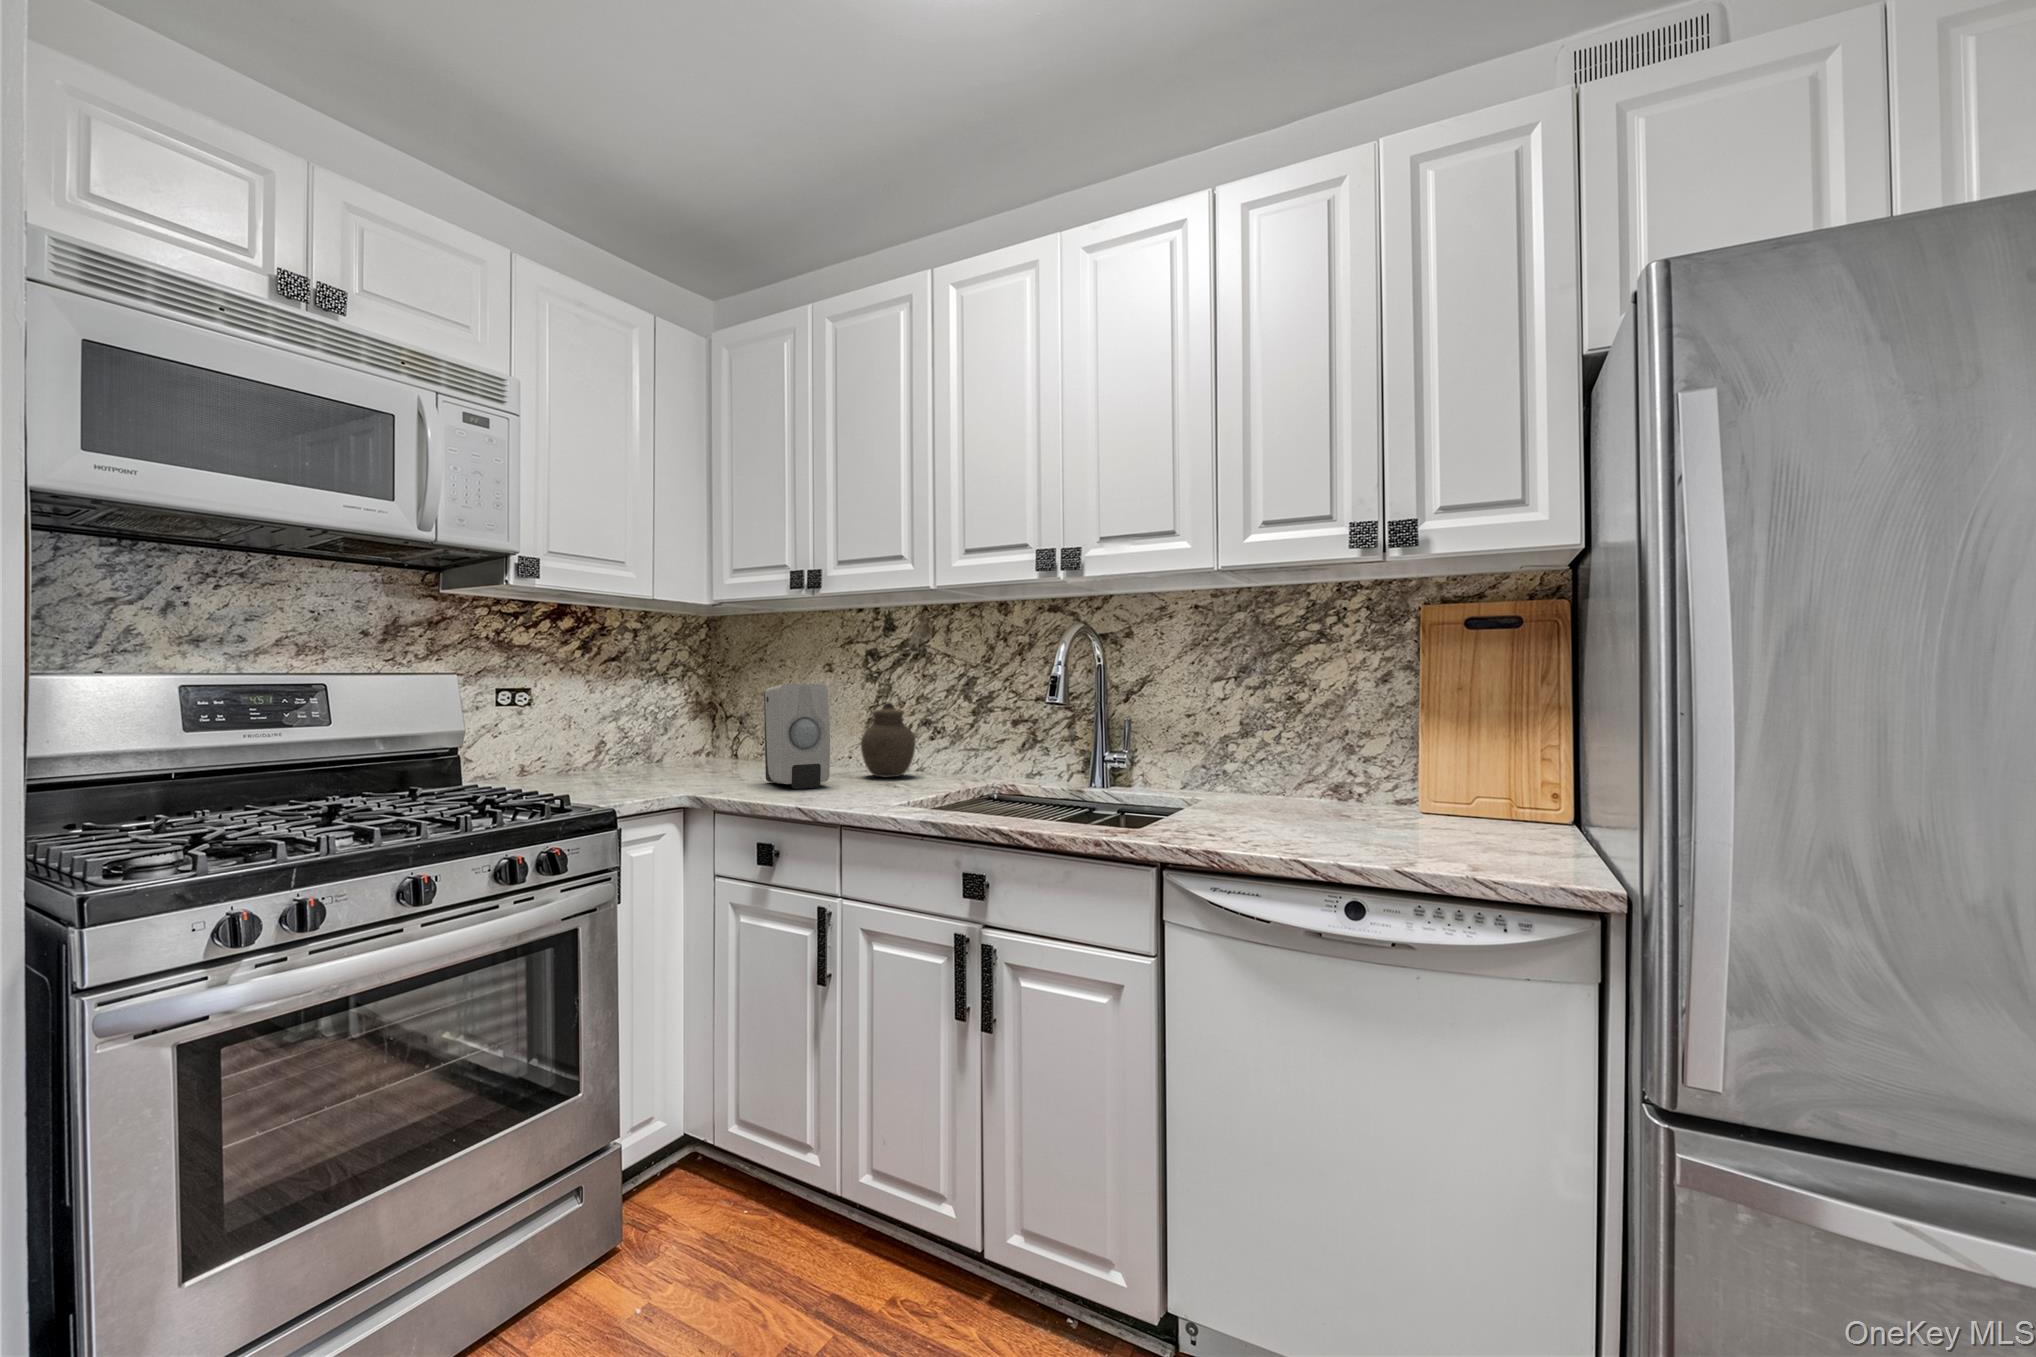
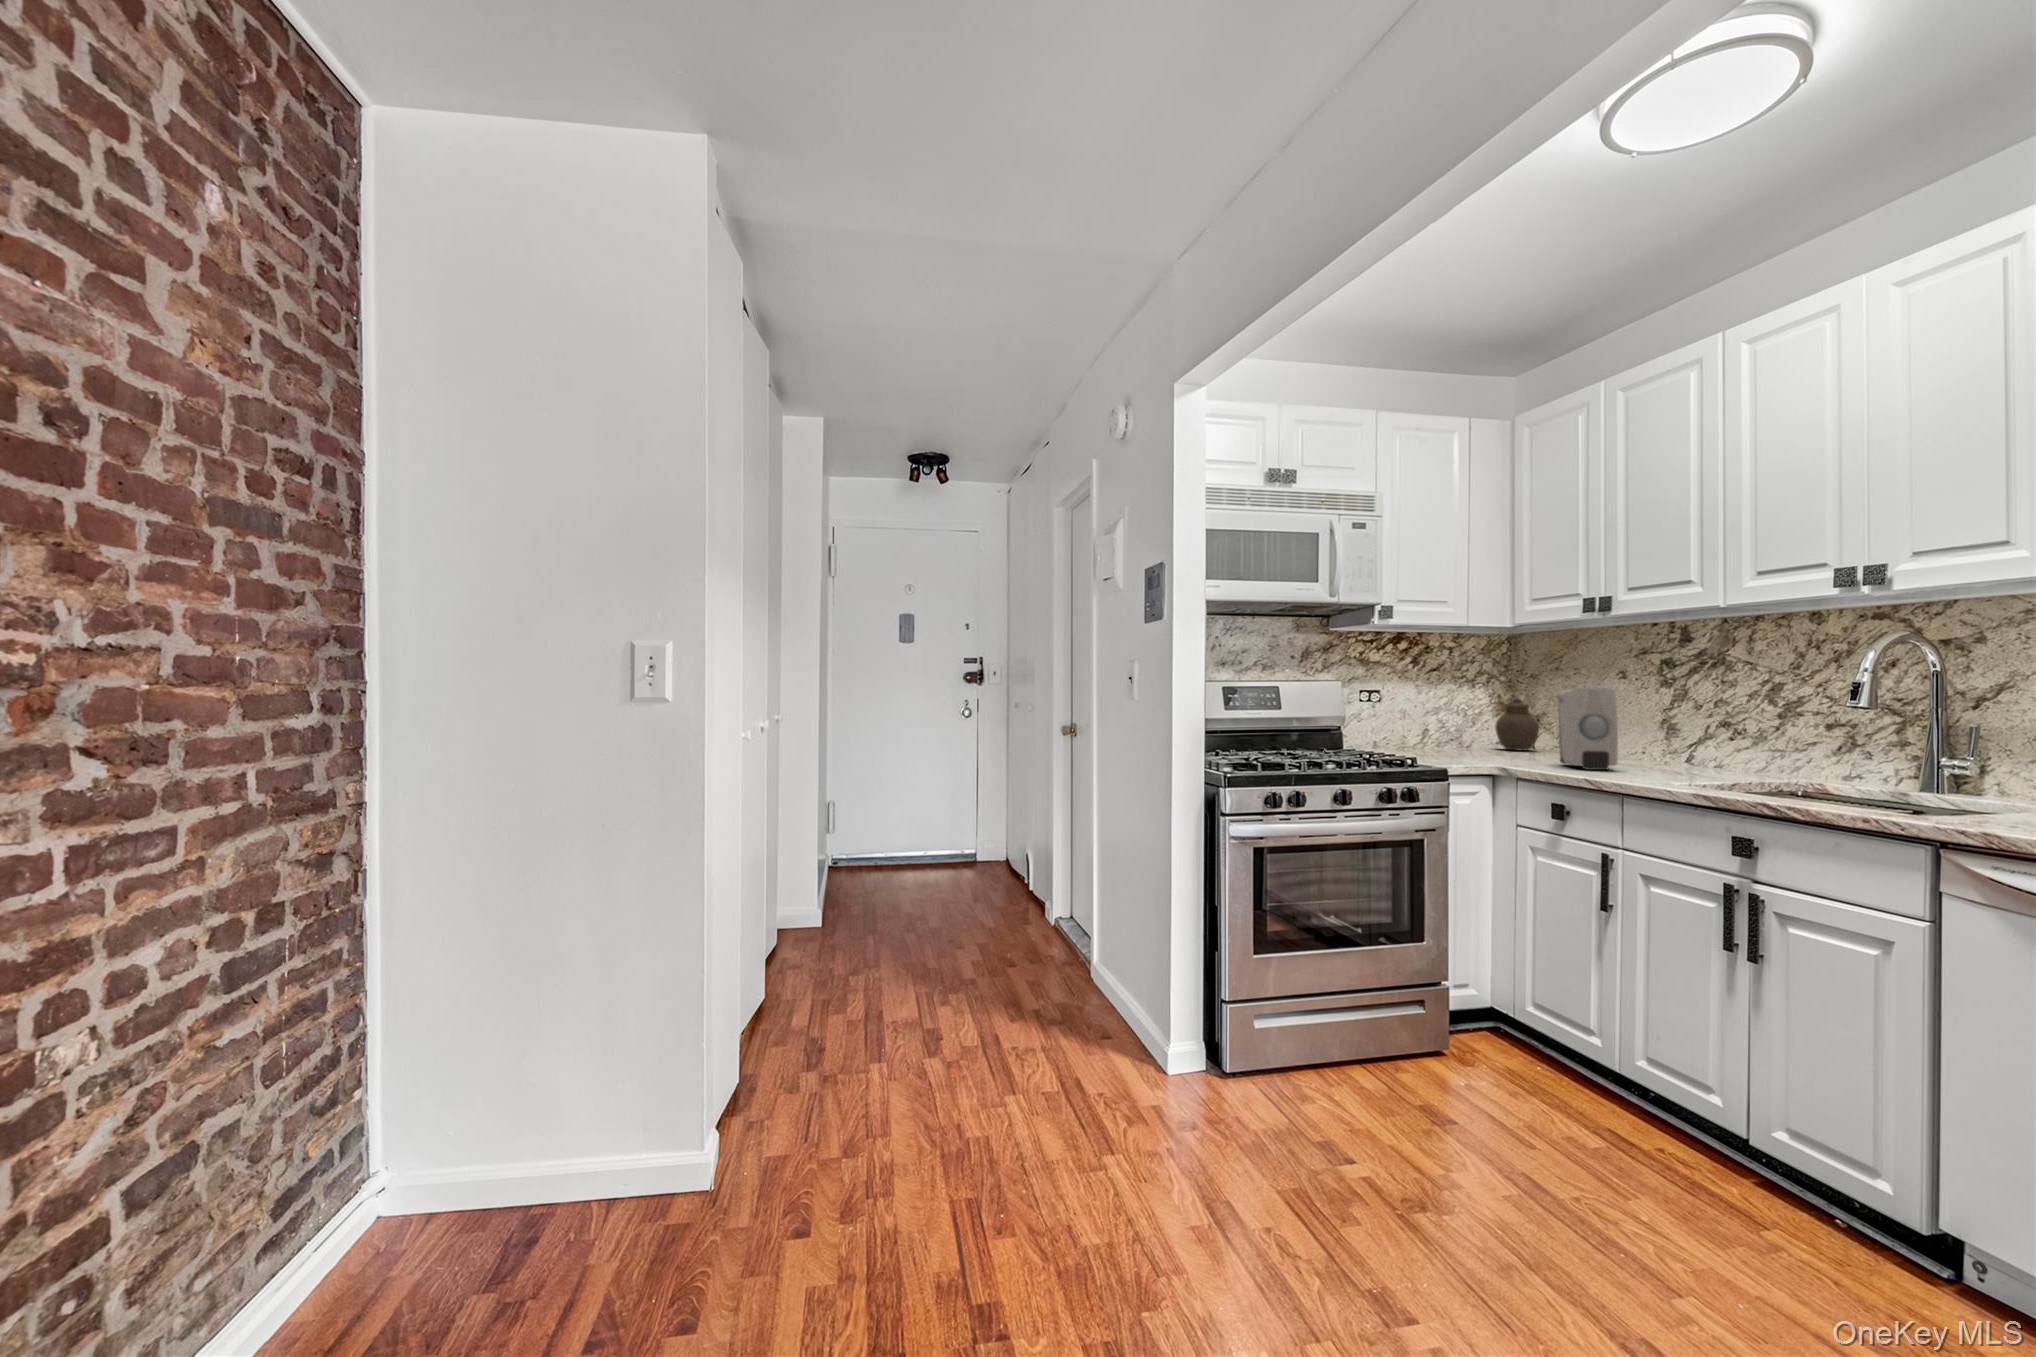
jar: present [861,702,916,778] -> present [1495,699,1539,750]

